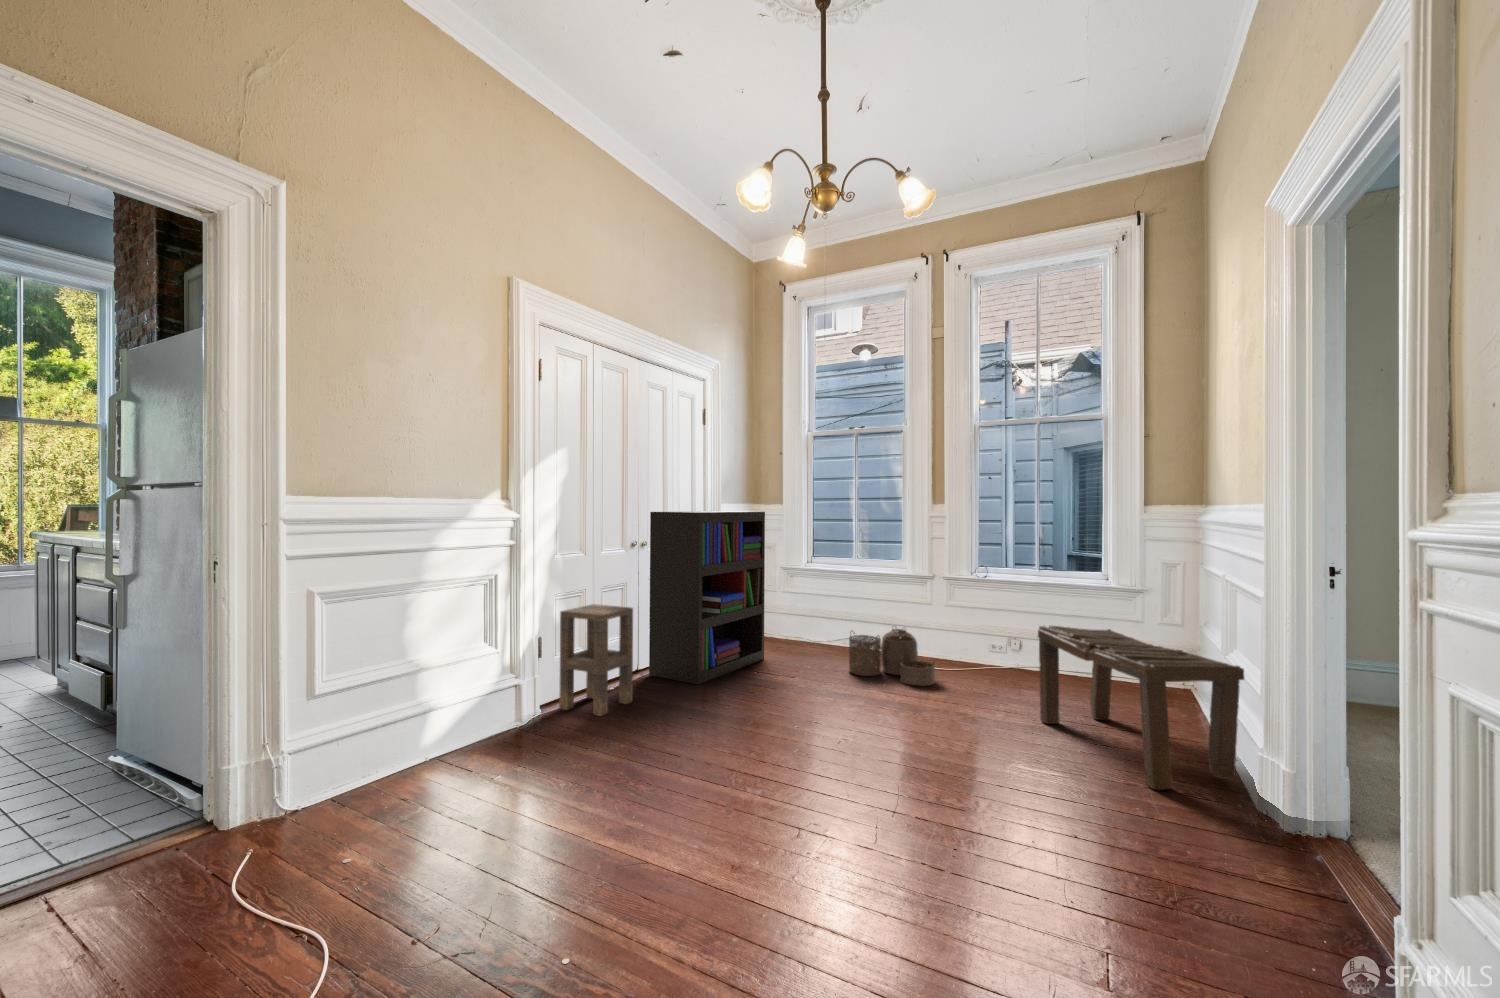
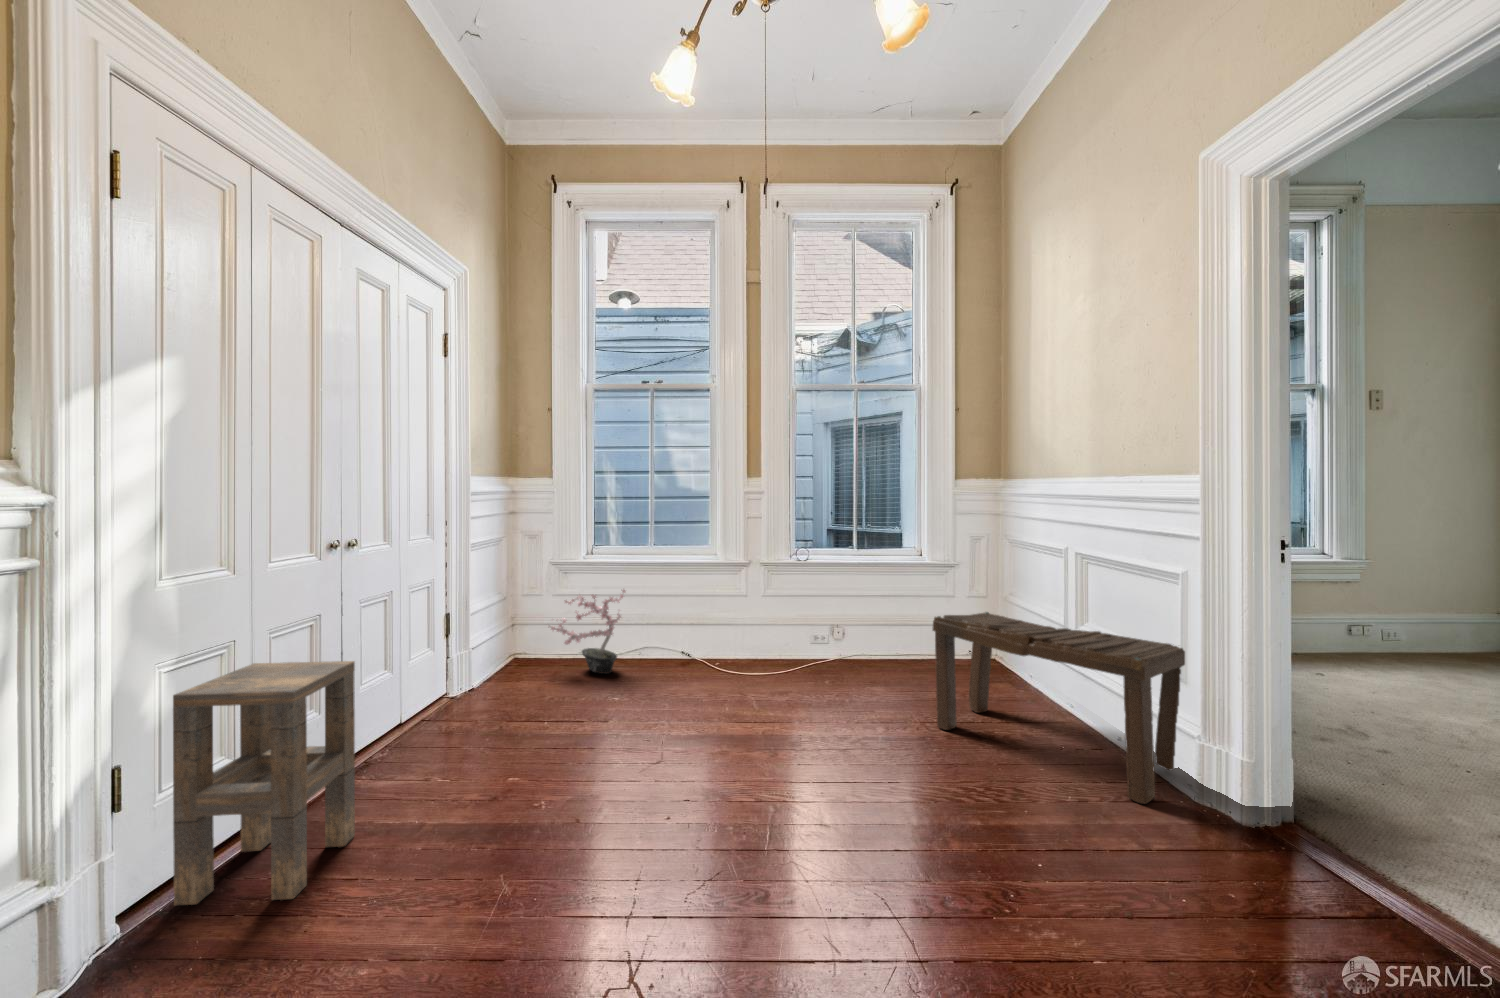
bookshelf: present [649,511,765,684] -> none [365,485,545,764]
potted plant: none [773,587,834,654] -> present [549,590,626,674]
woven basket: present [849,629,935,686] -> none [671,626,784,702]

